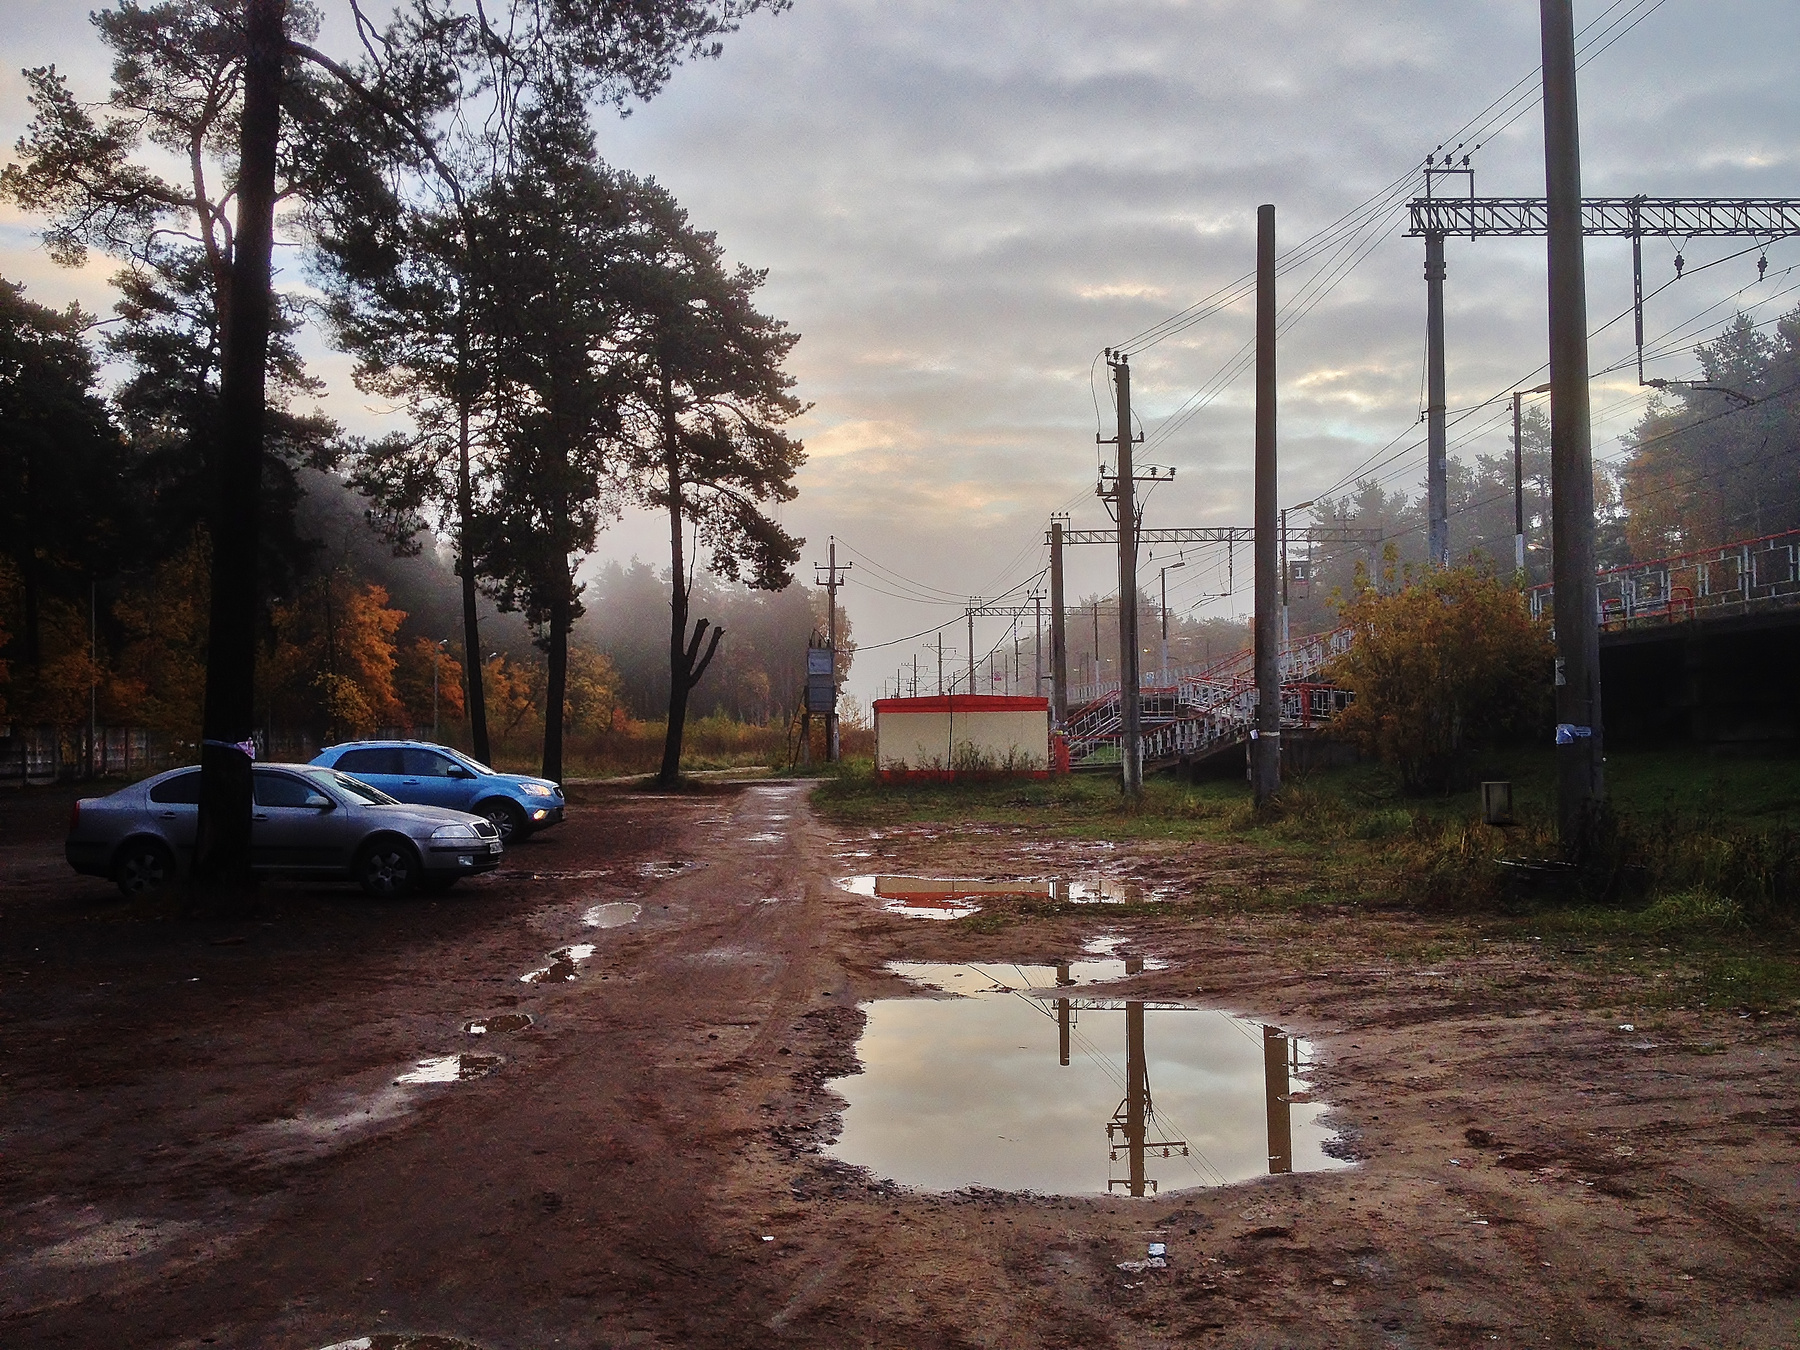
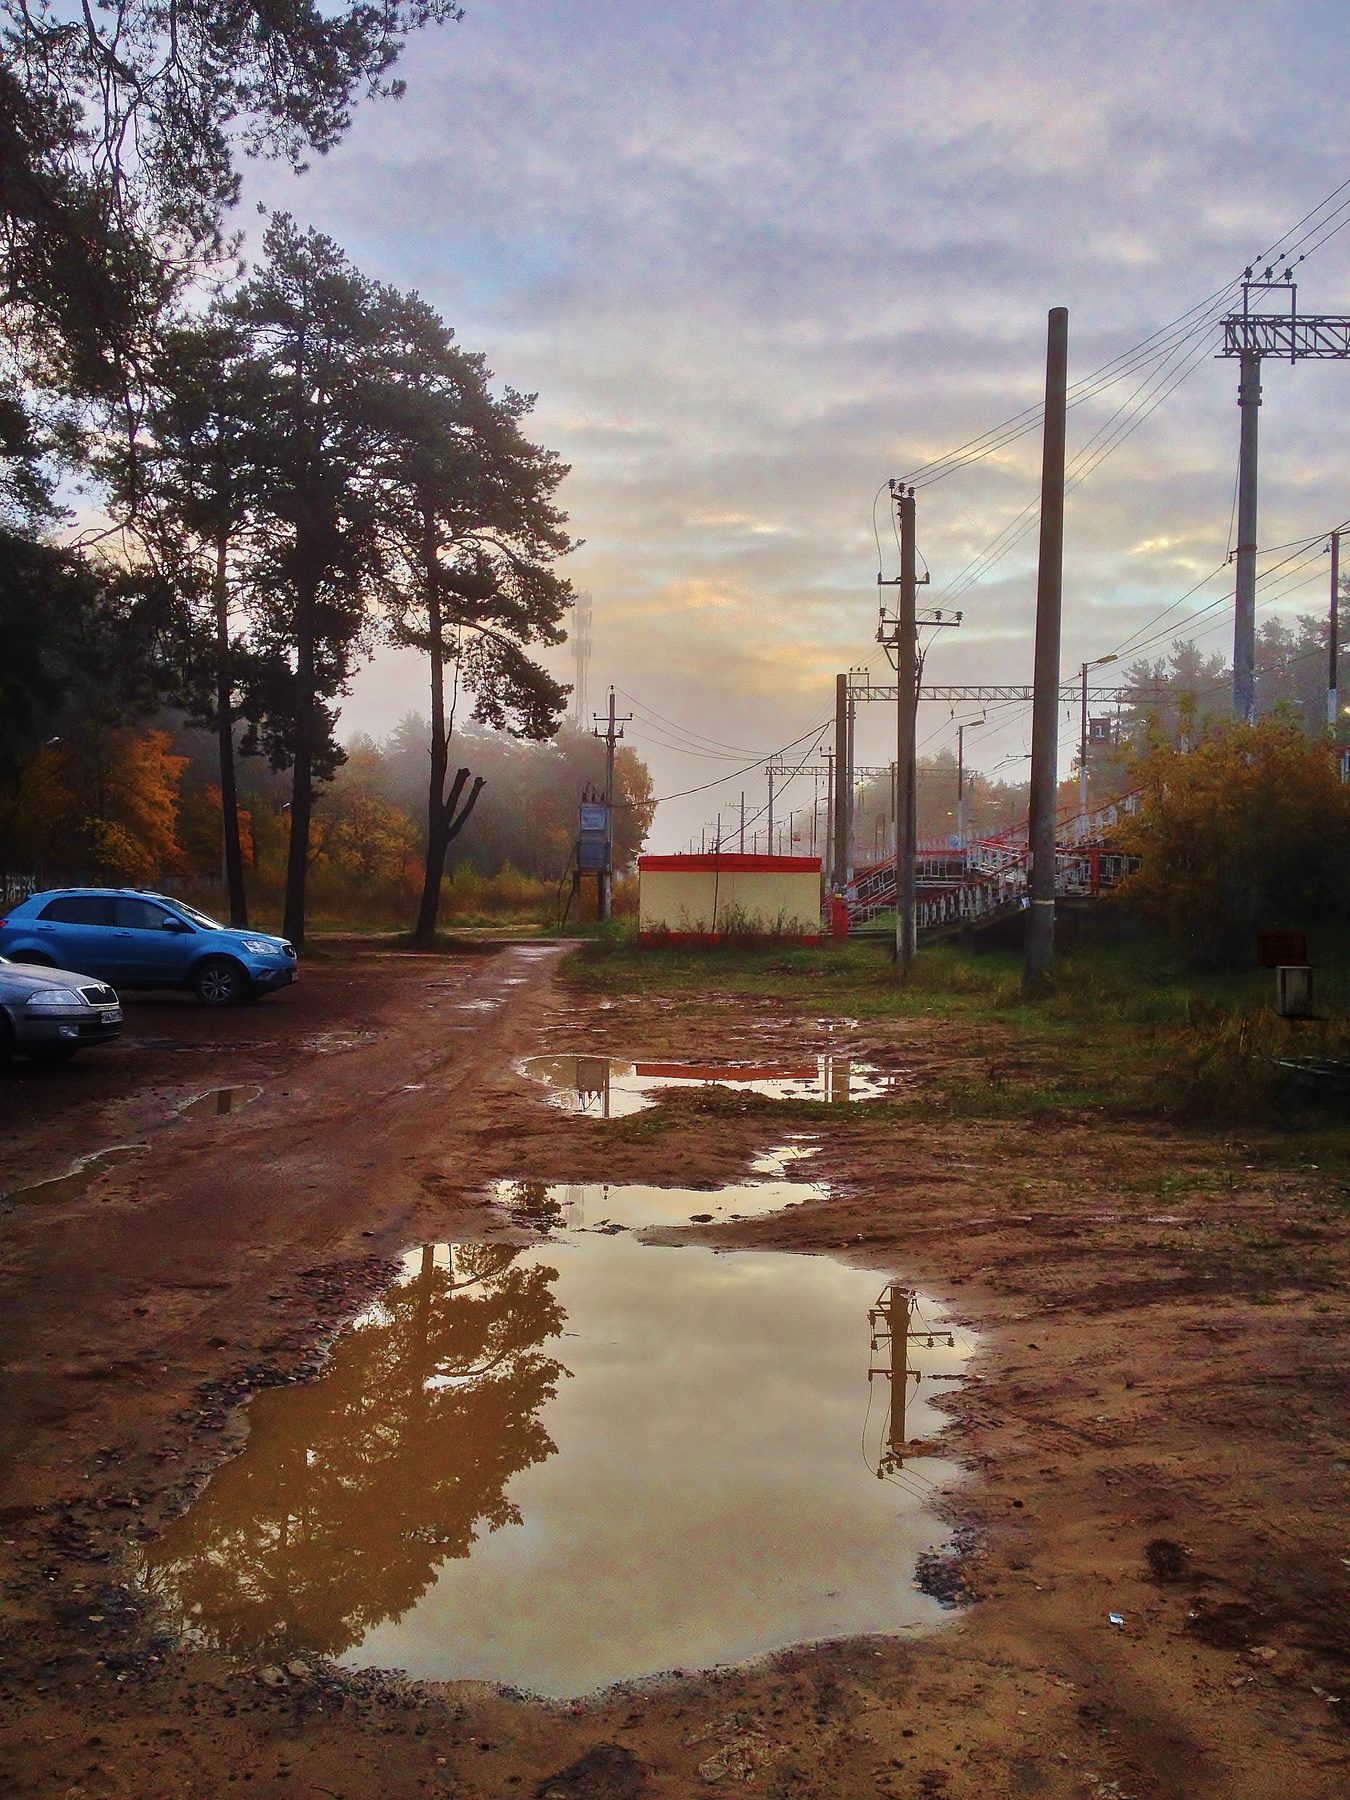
wooden crate: none [1463,754,1509,787] -> present [1257,930,1308,967]

